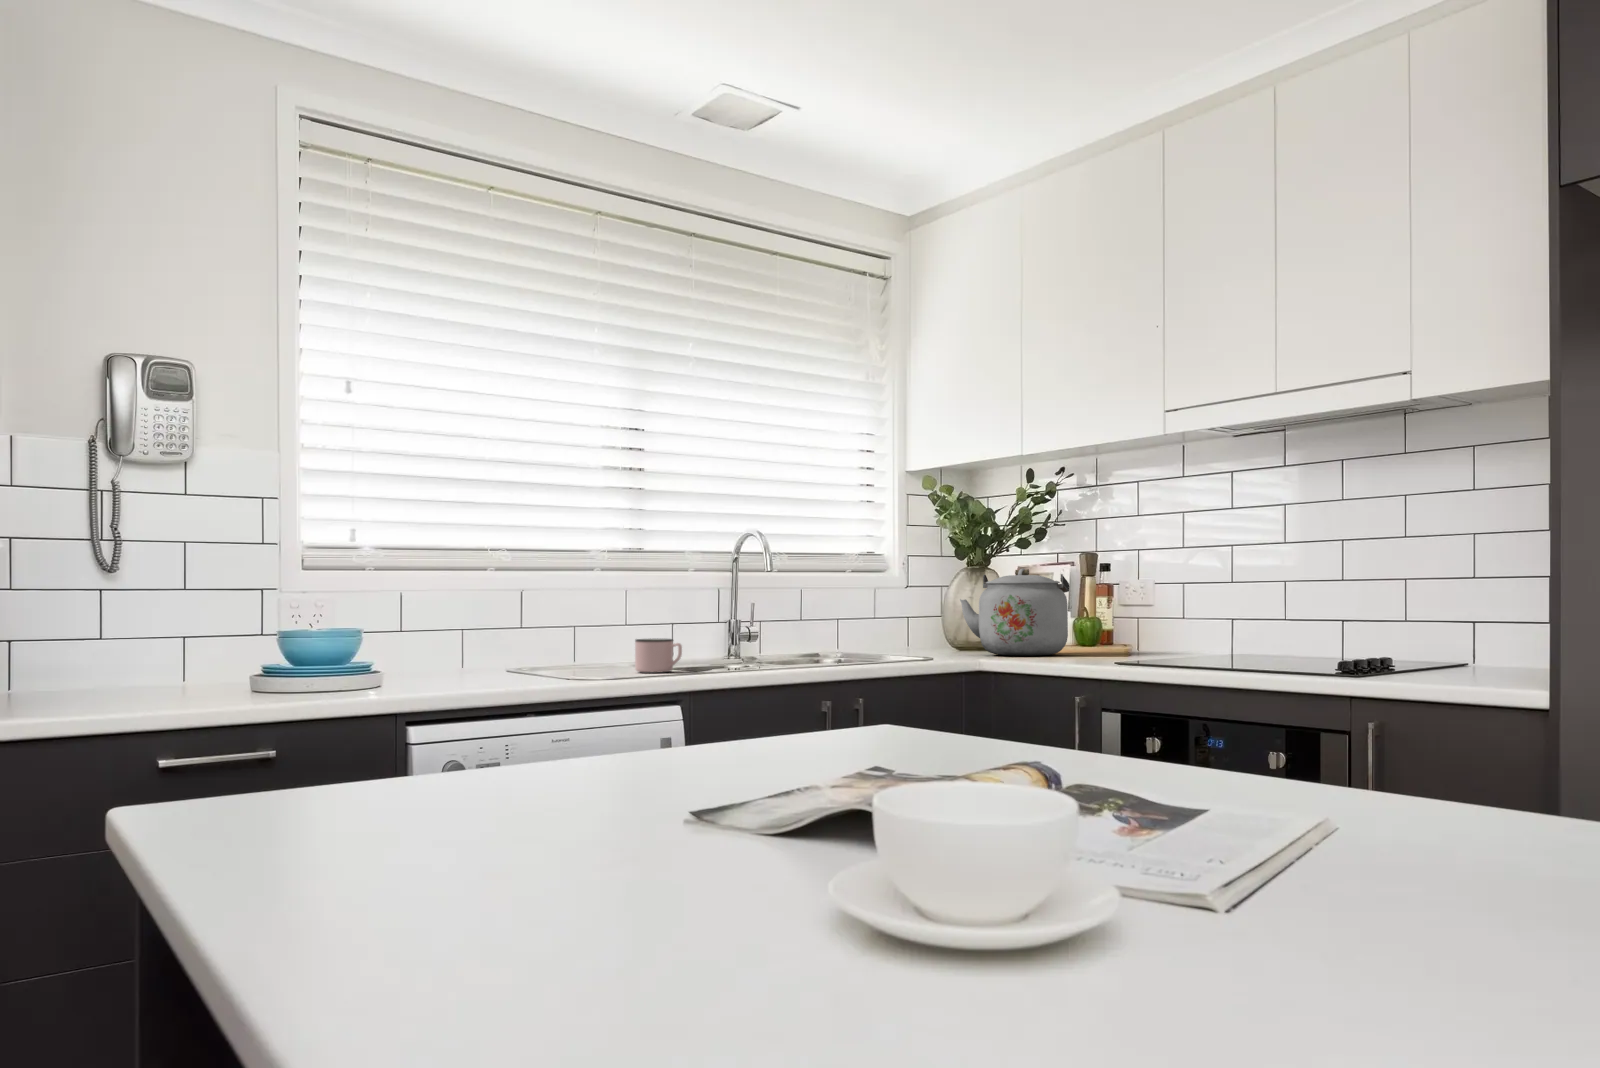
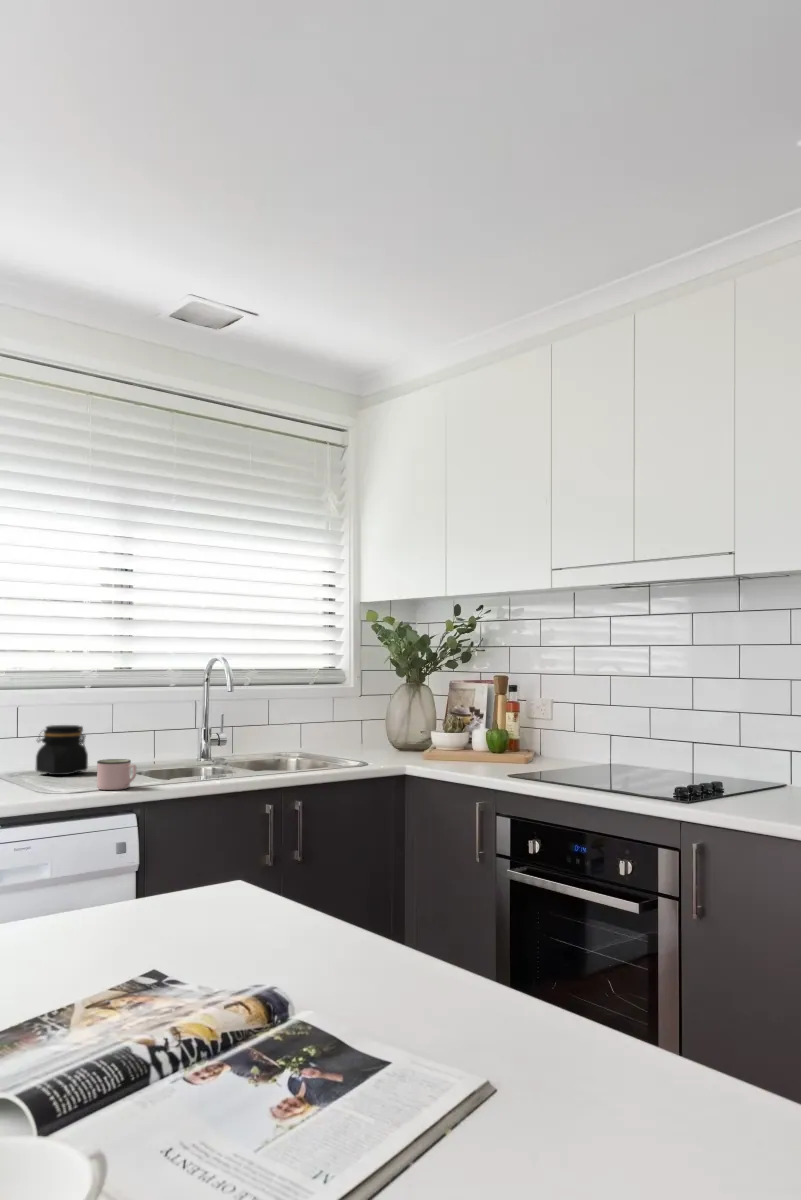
kettle: present [960,569,1070,656] -> none [393,691,483,763]
jar: none [547,608,606,665] -> present [36,725,88,775]

